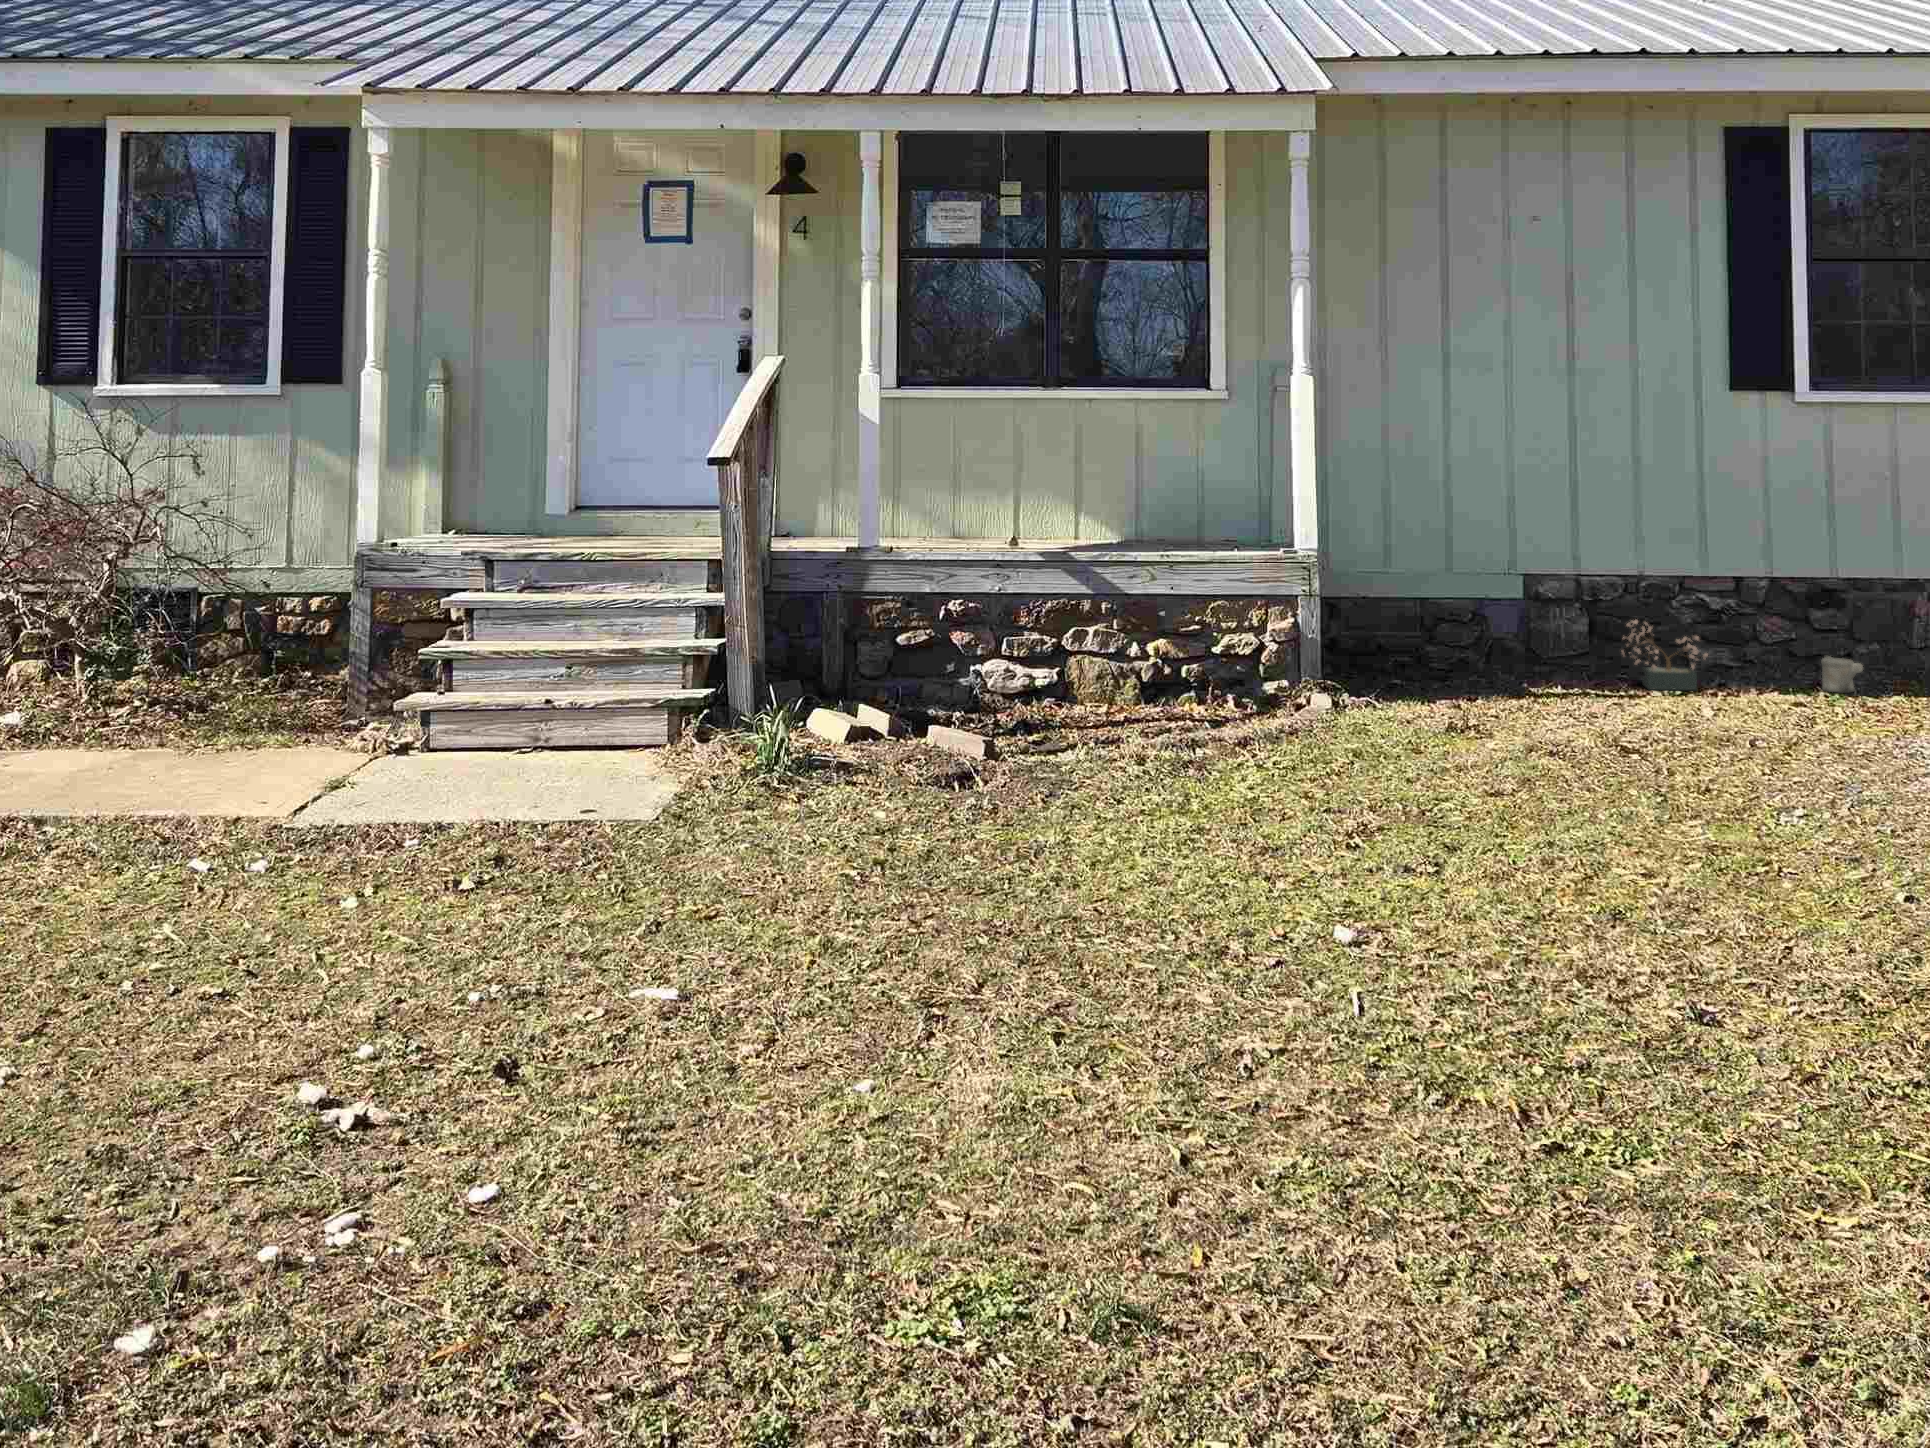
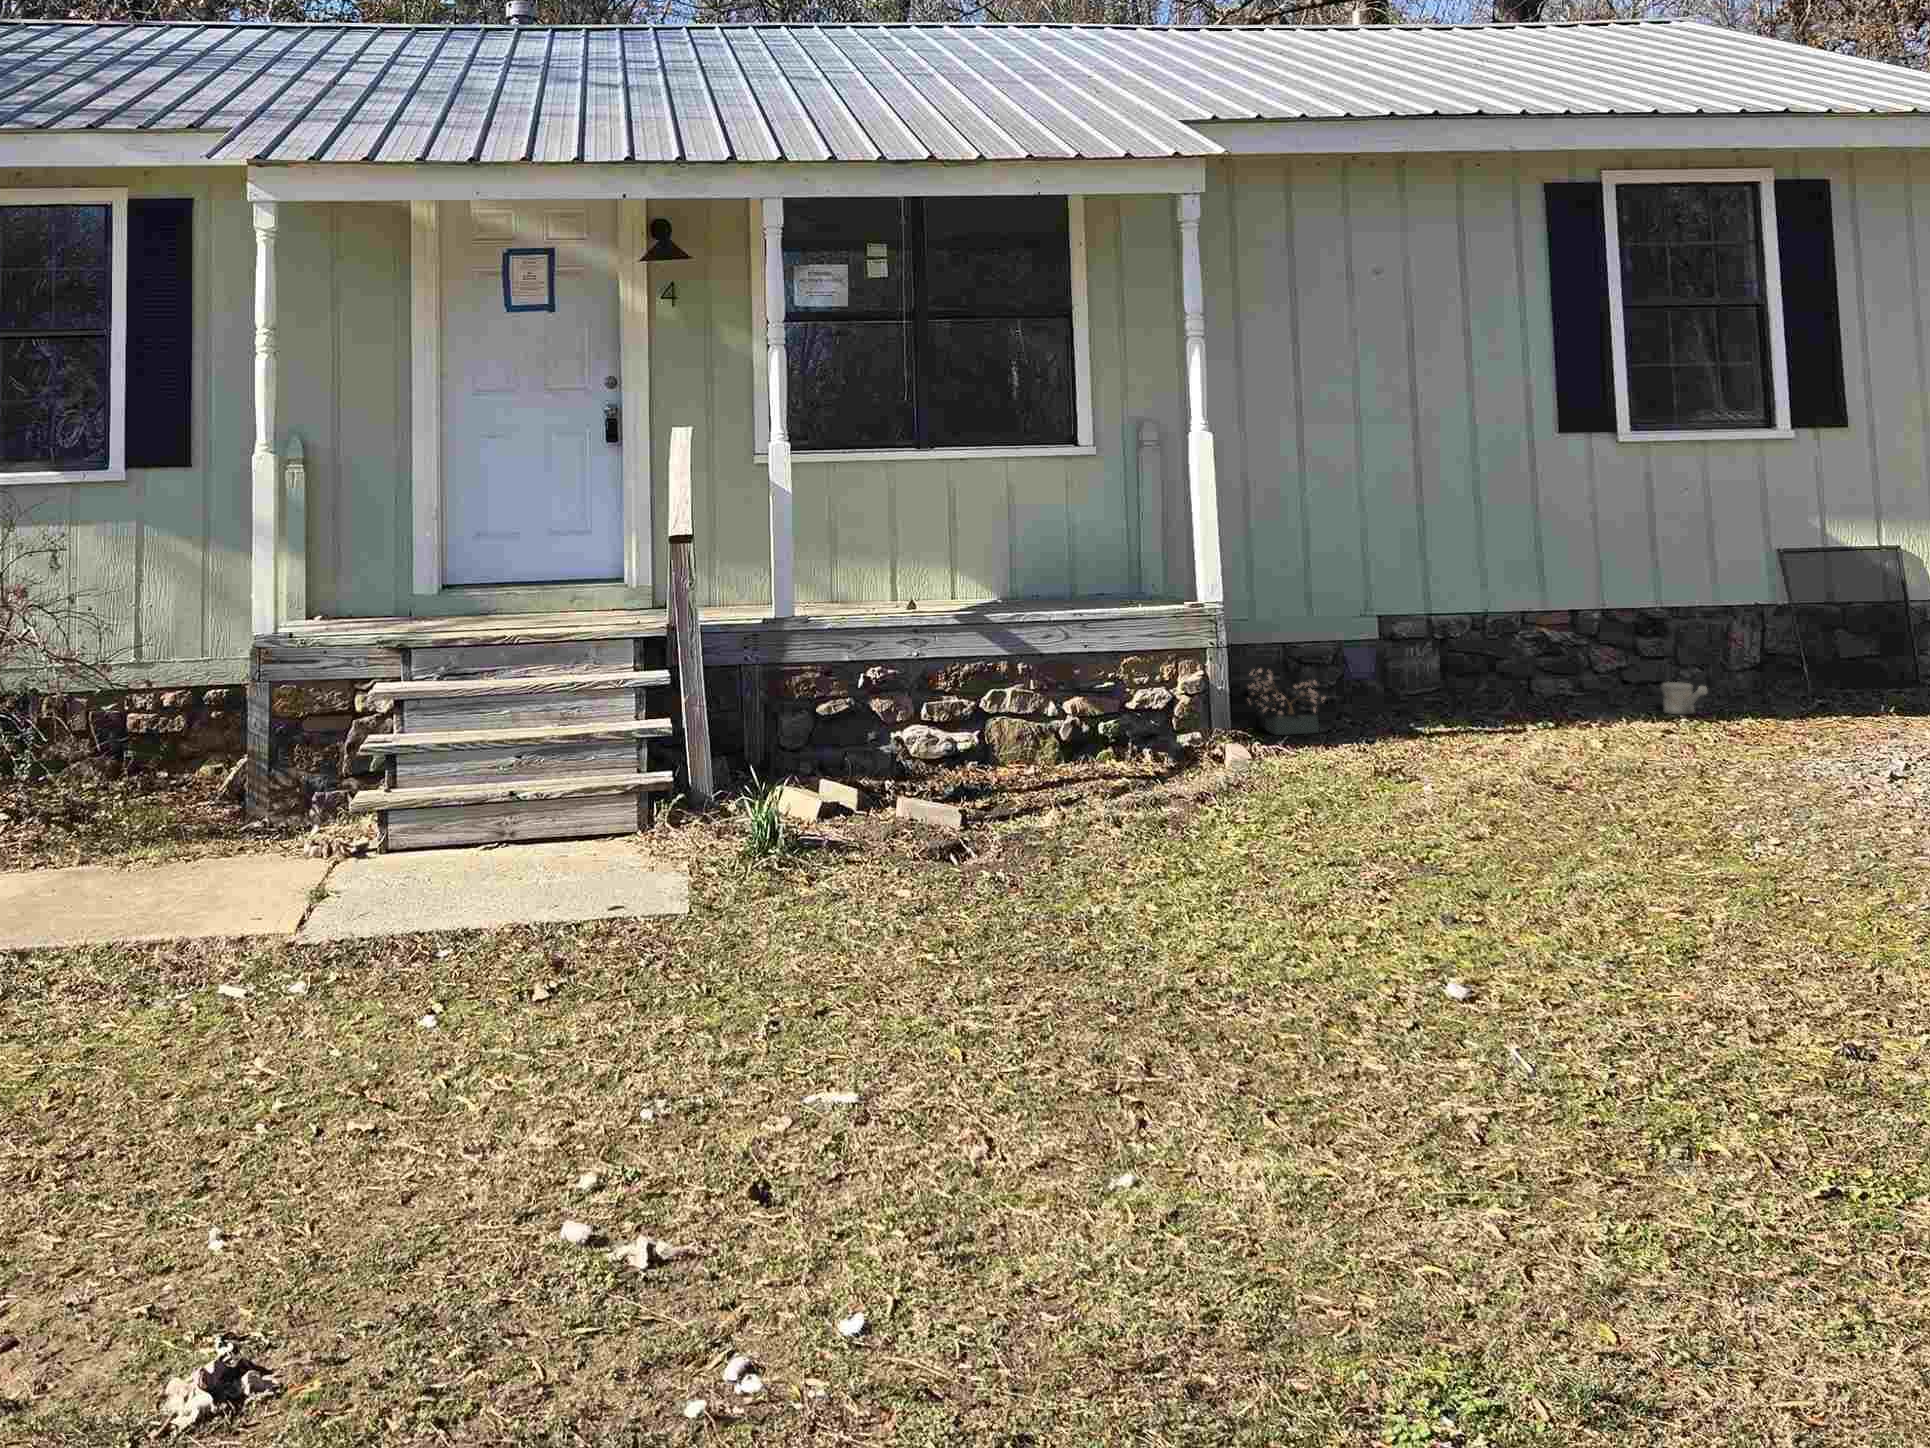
decorative plant: present [1622,620,1708,690] -> present [1248,669,1325,735]

